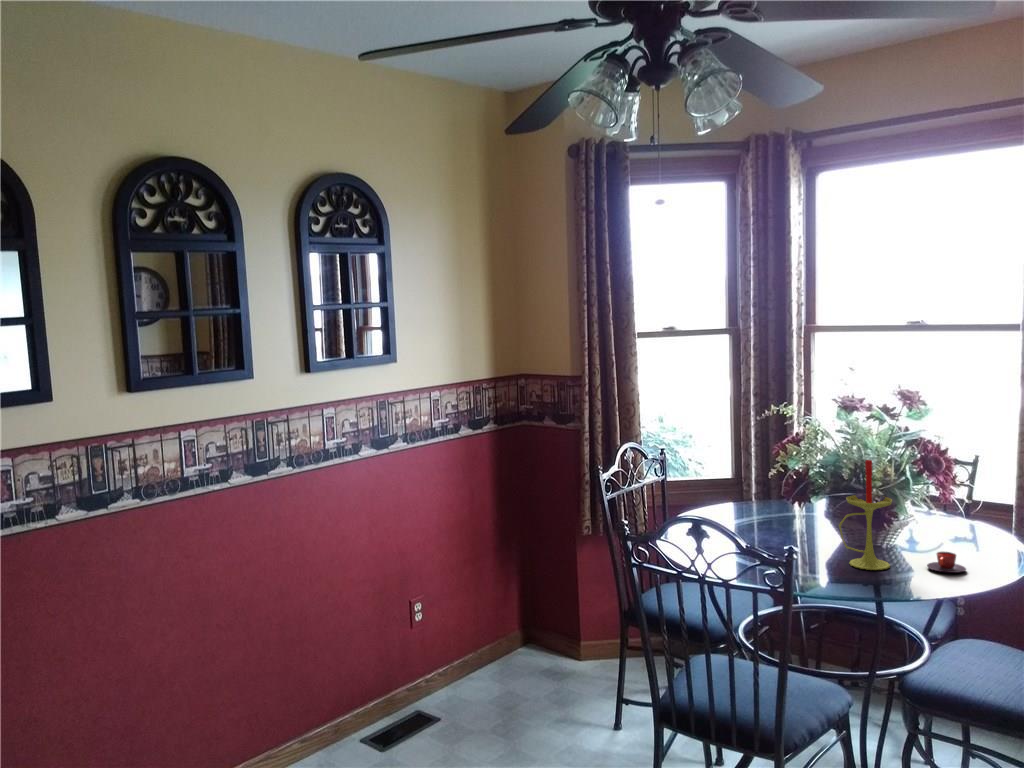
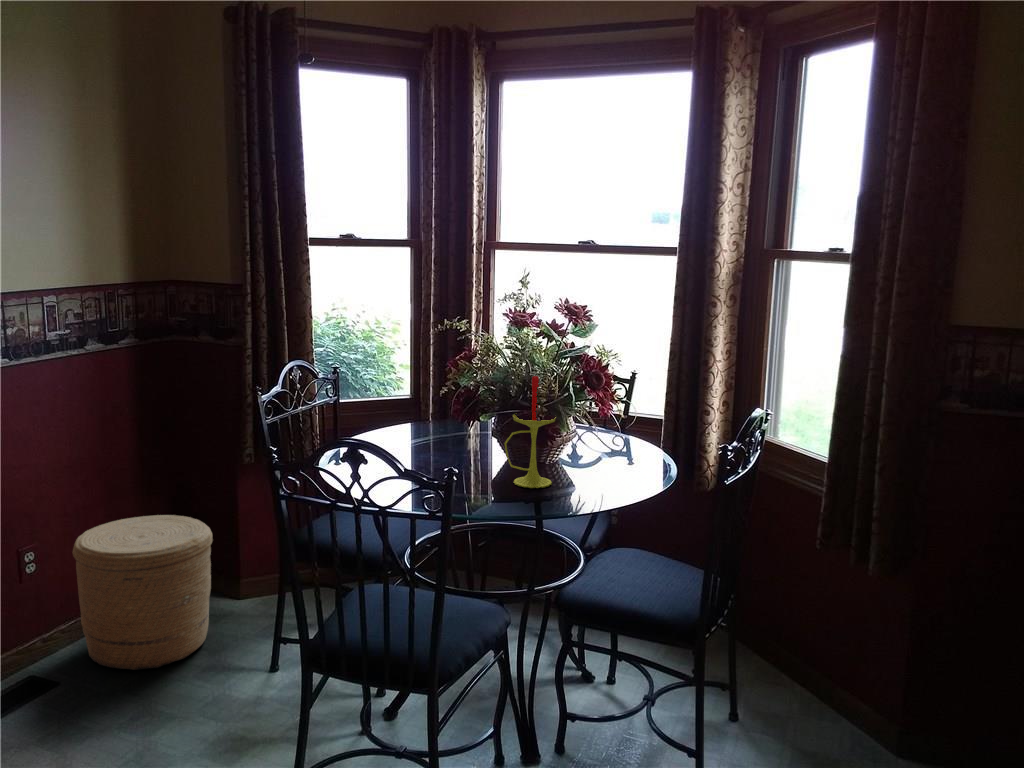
teacup: present [927,552,966,573] -> none [585,467,620,487]
woven basket: none [449,578,559,714] -> present [72,515,212,670]

